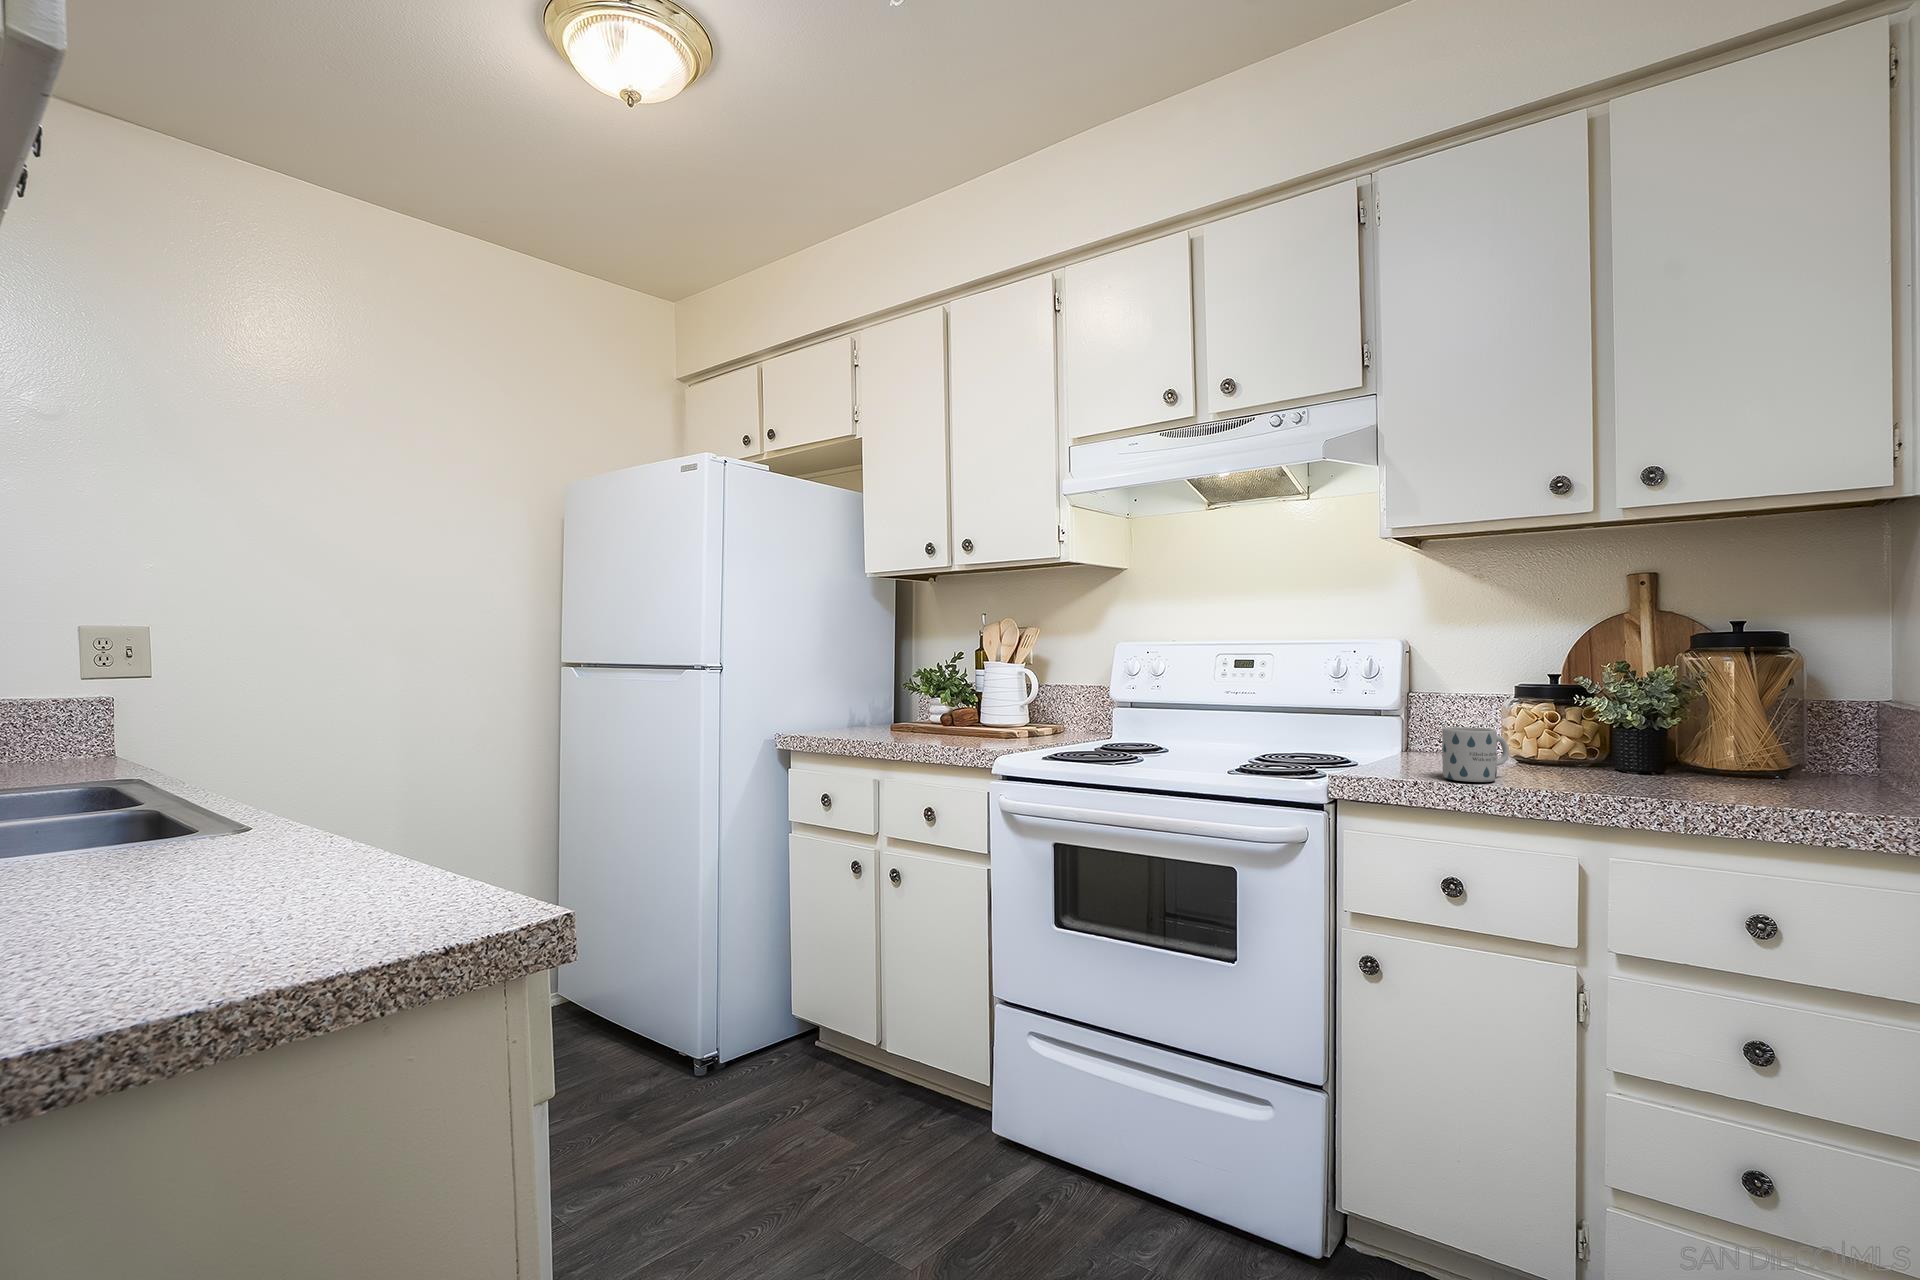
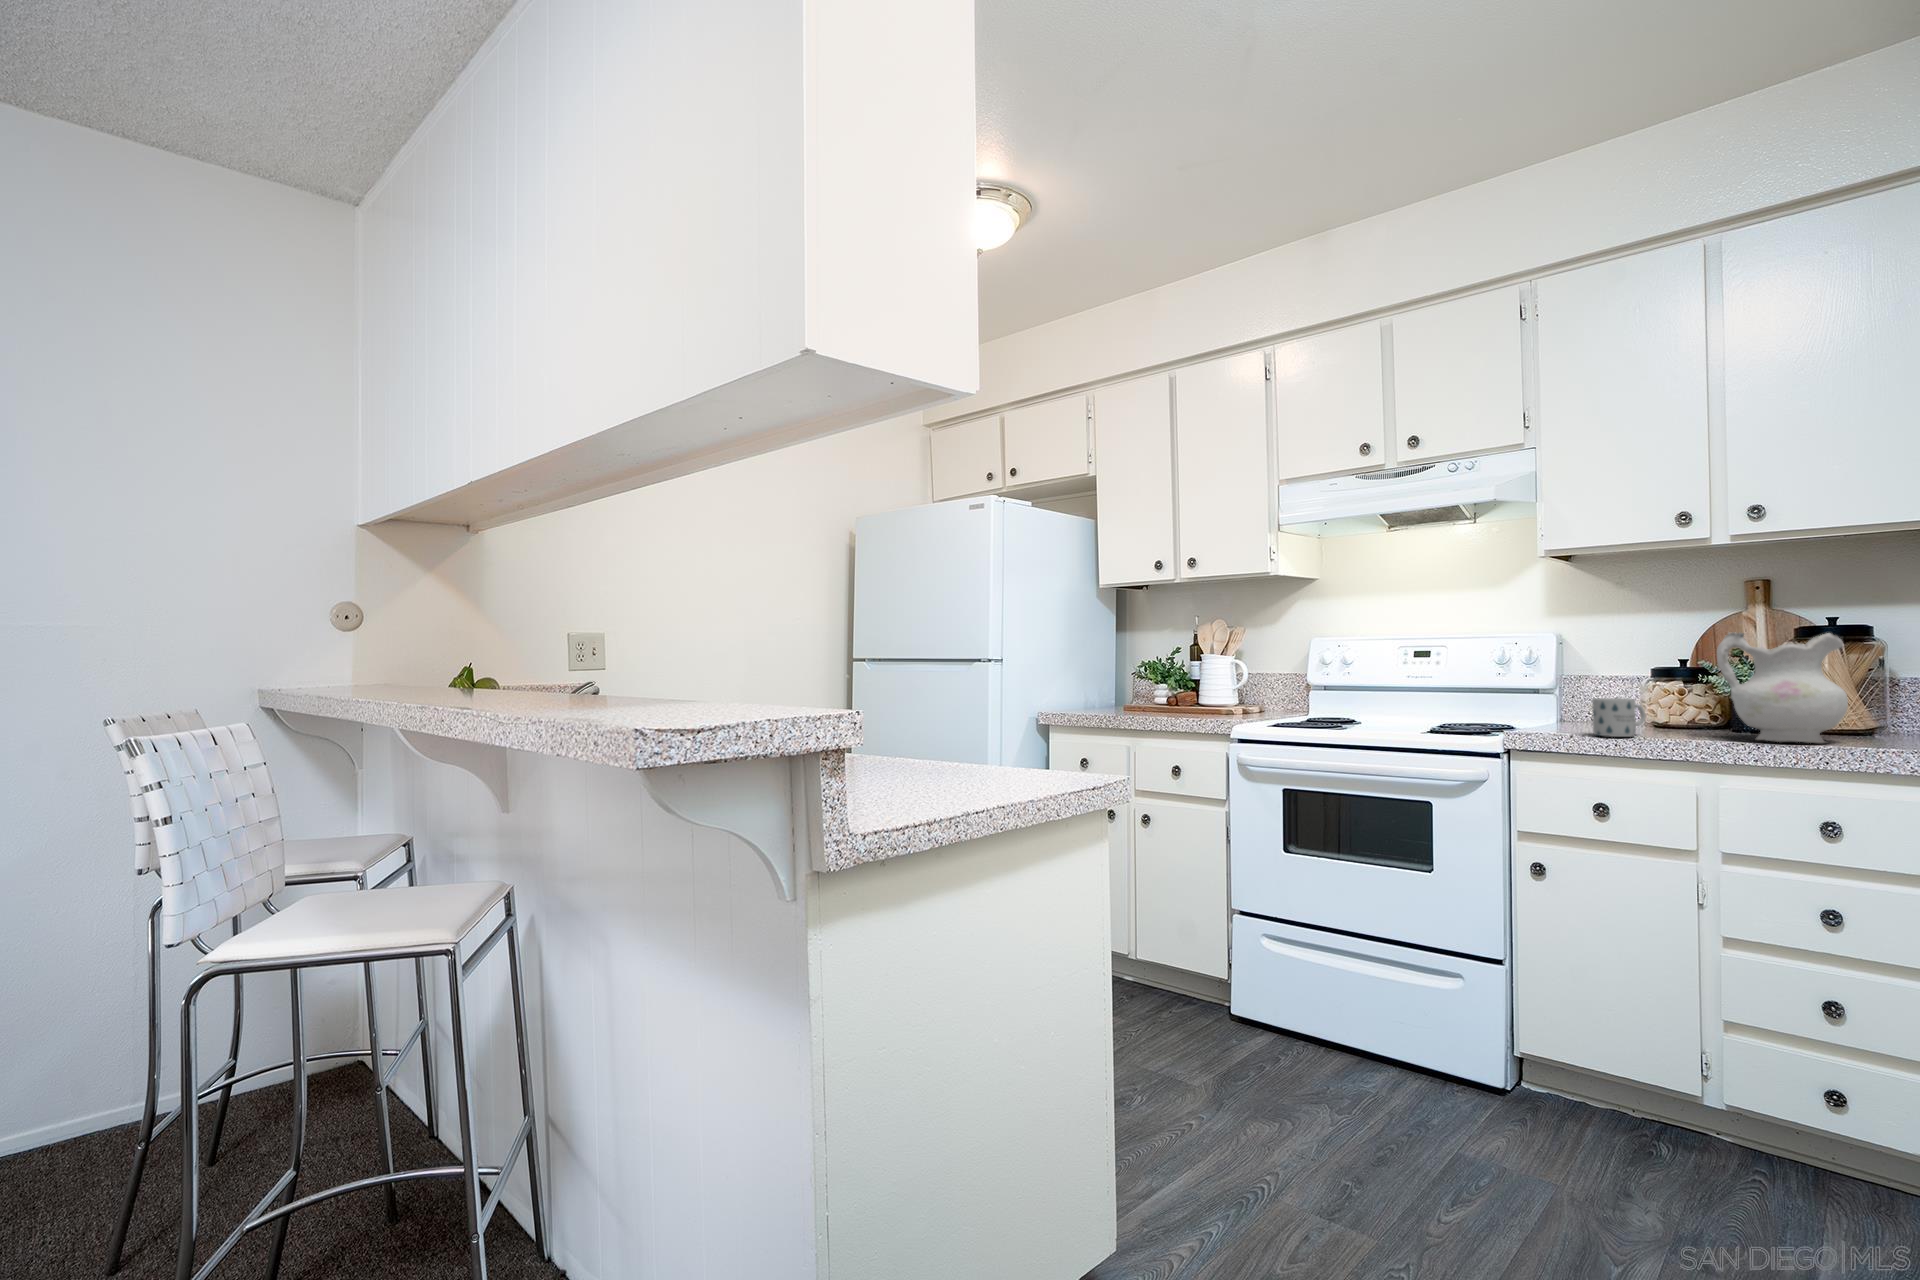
ceramic pitcher: none [1602,640,1773,797] -> present [1717,632,1848,743]

